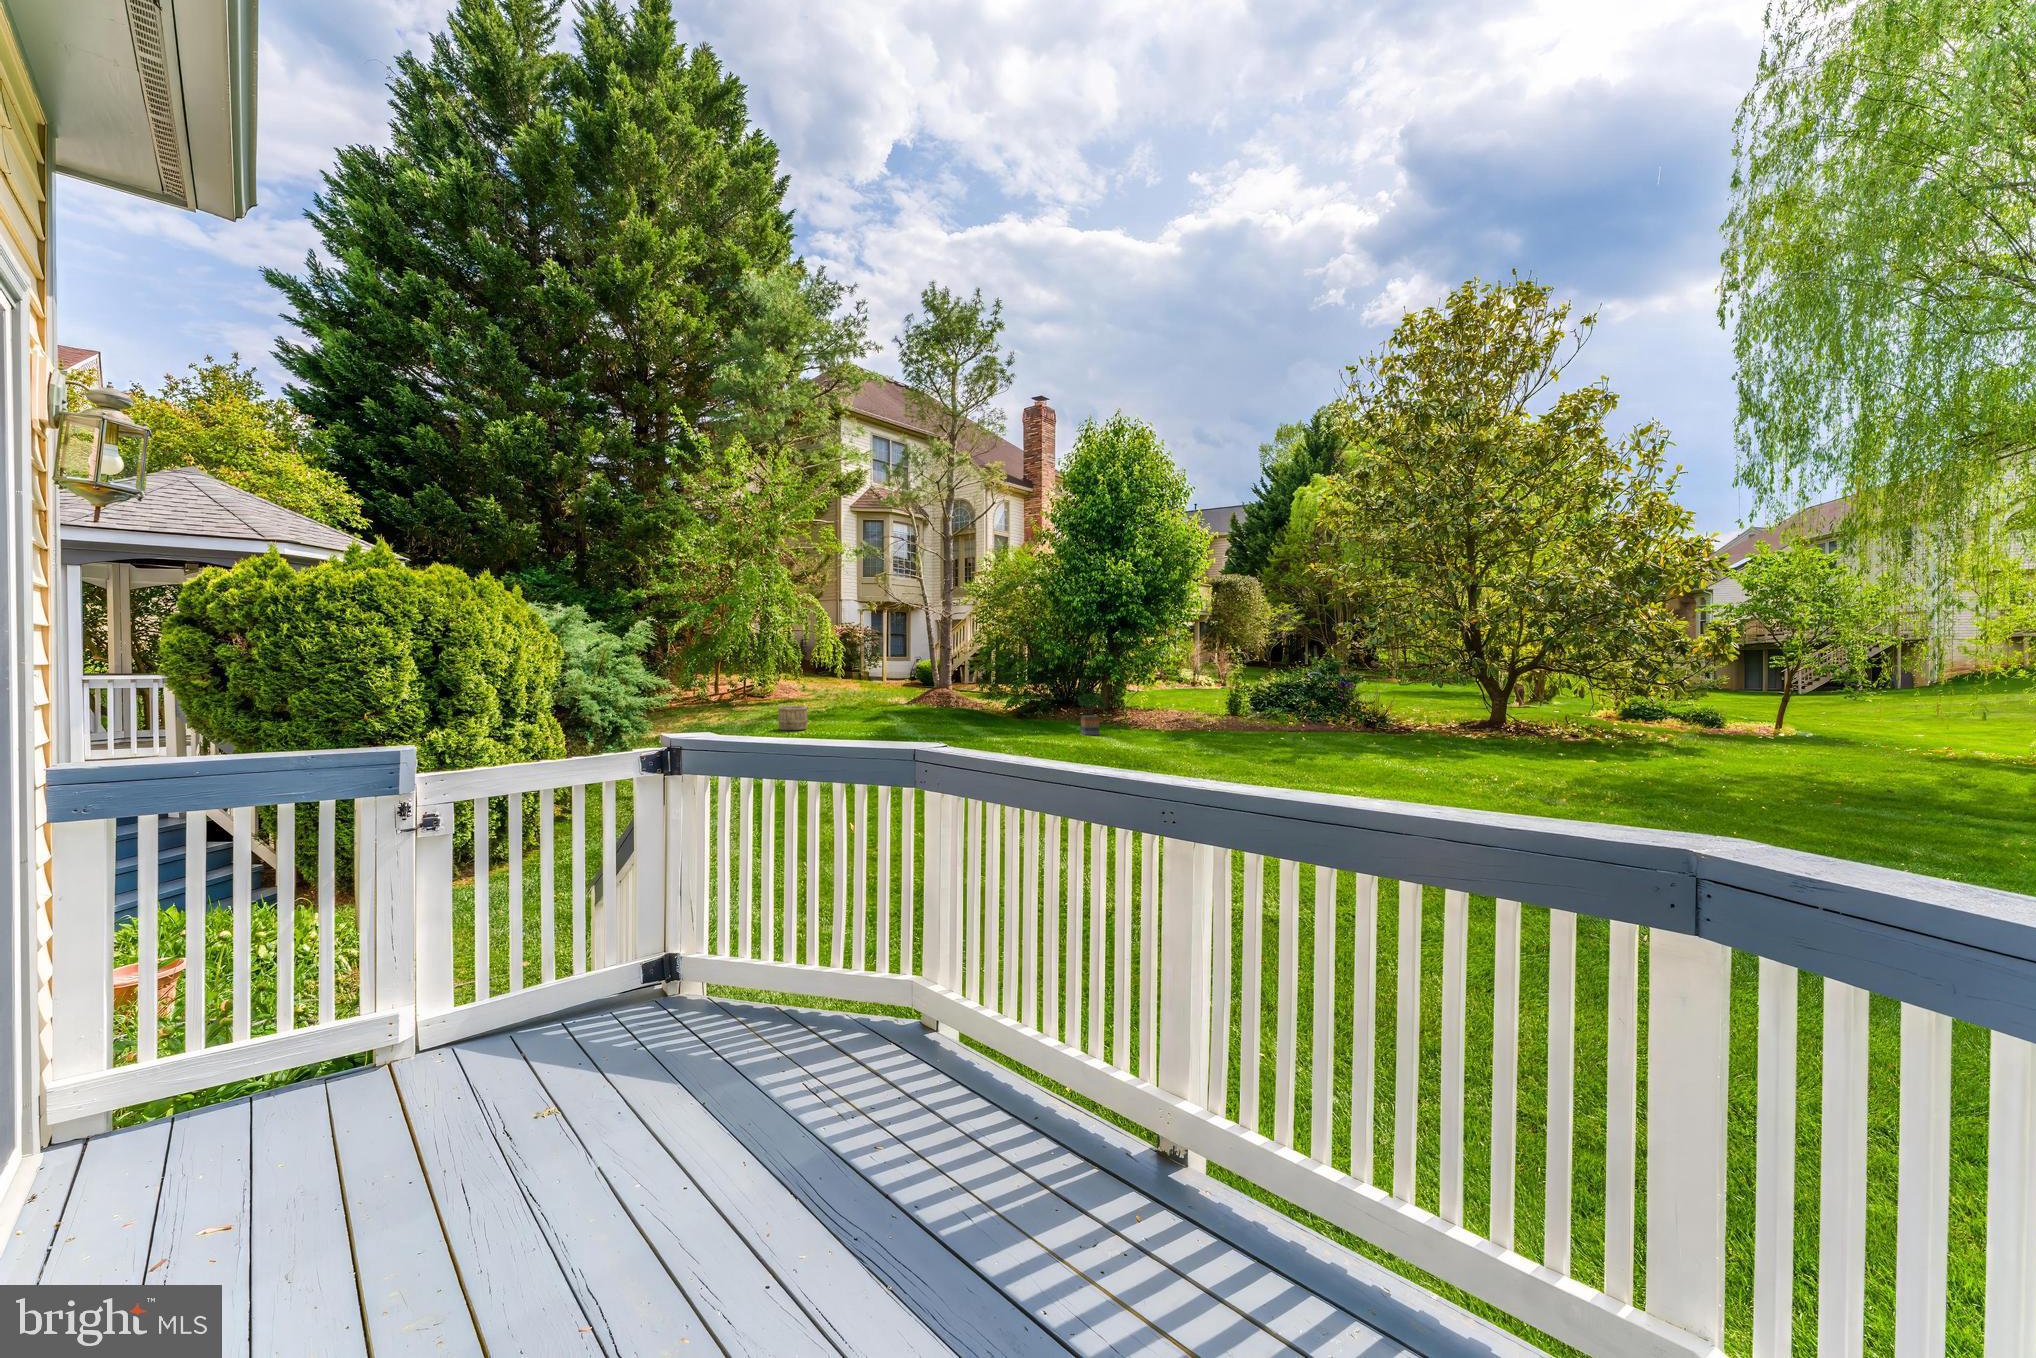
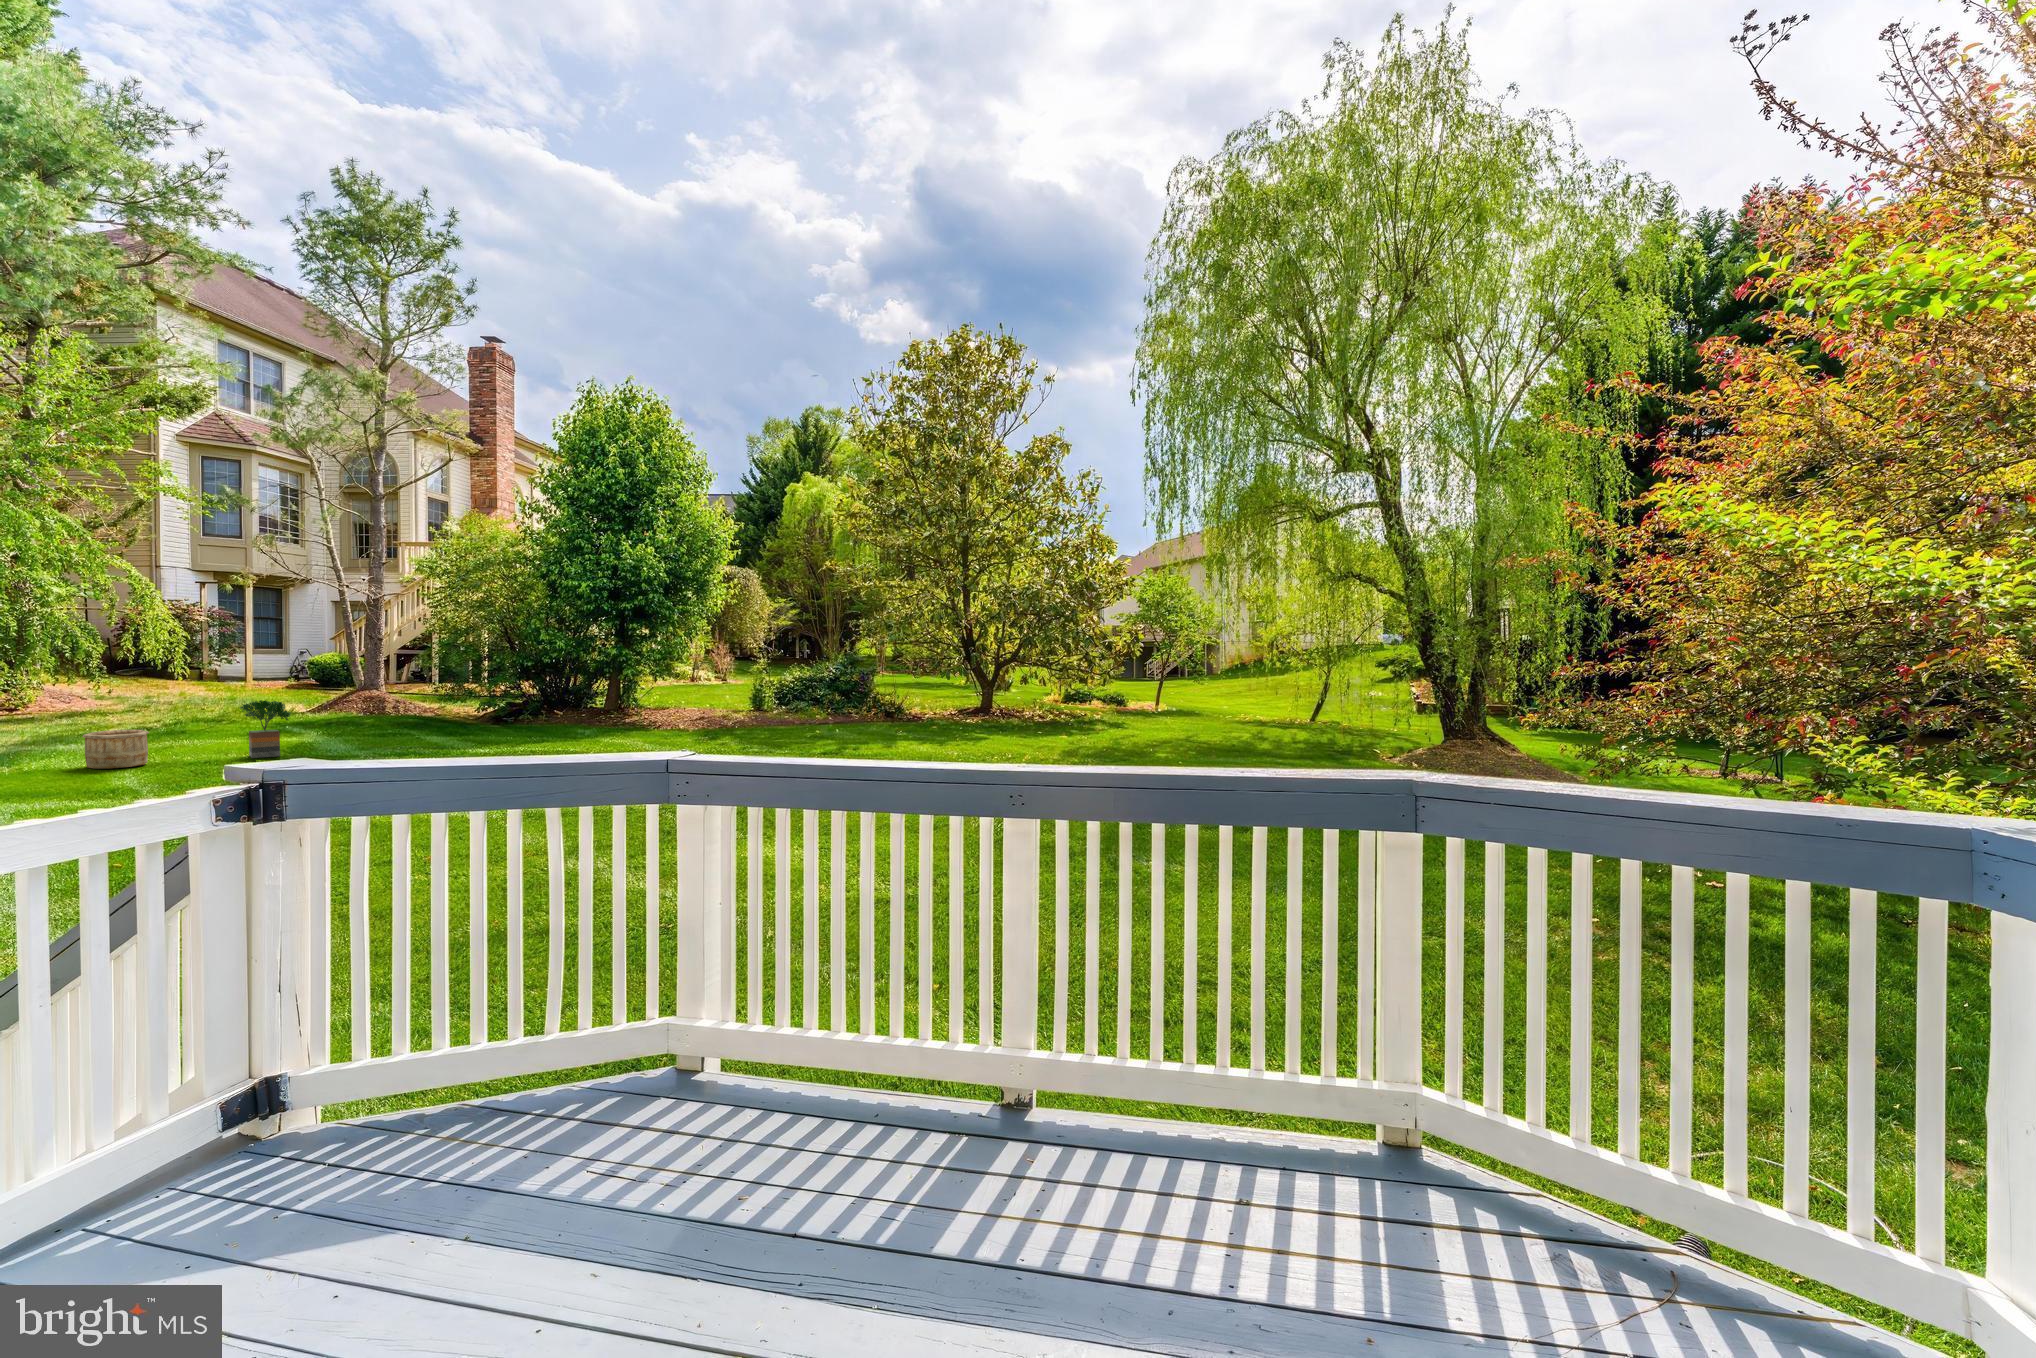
potted tree: present [1078,694,1105,735] -> present [240,700,290,758]

